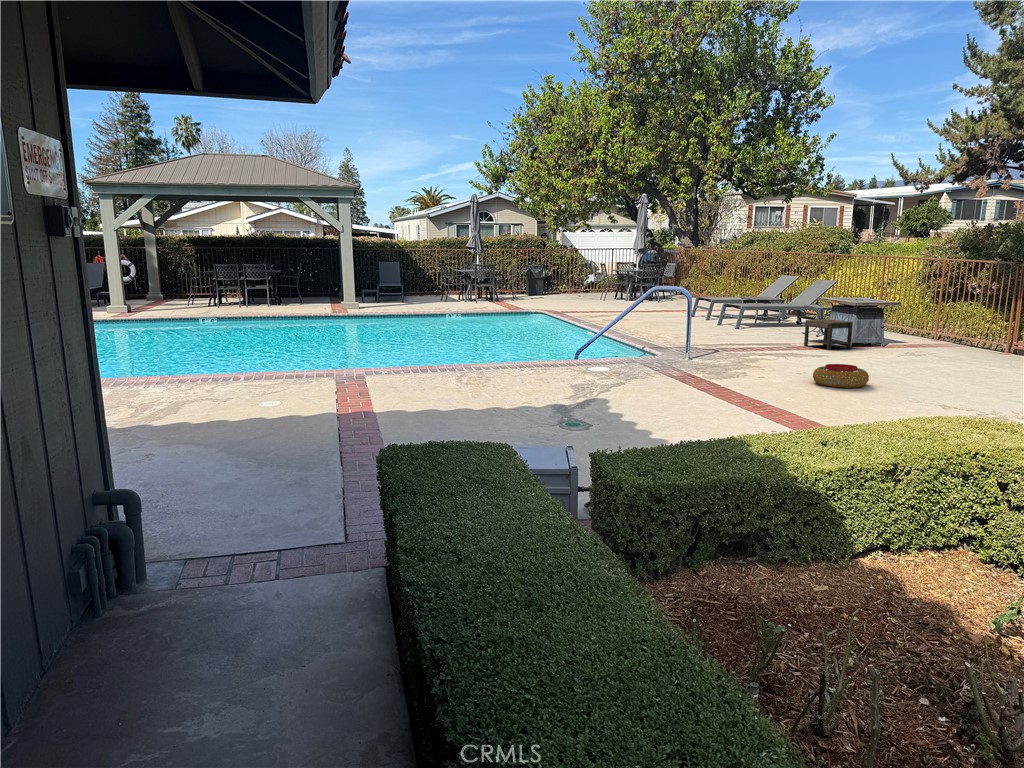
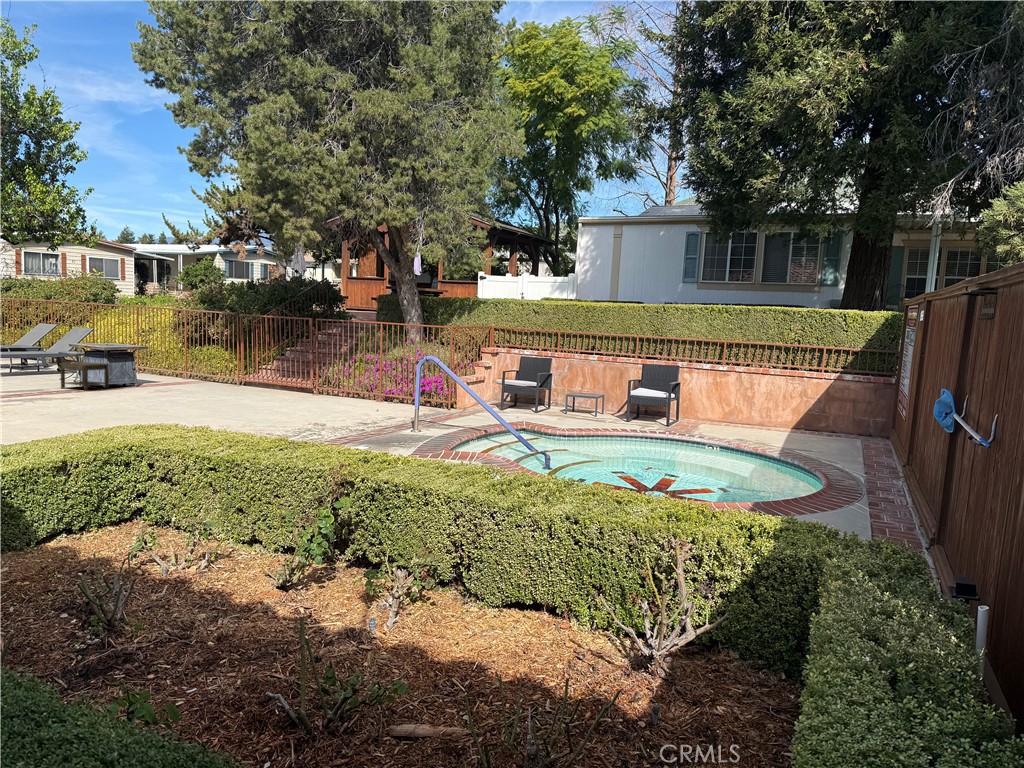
pouf: present [813,364,869,388] -> none [54,399,110,420]

